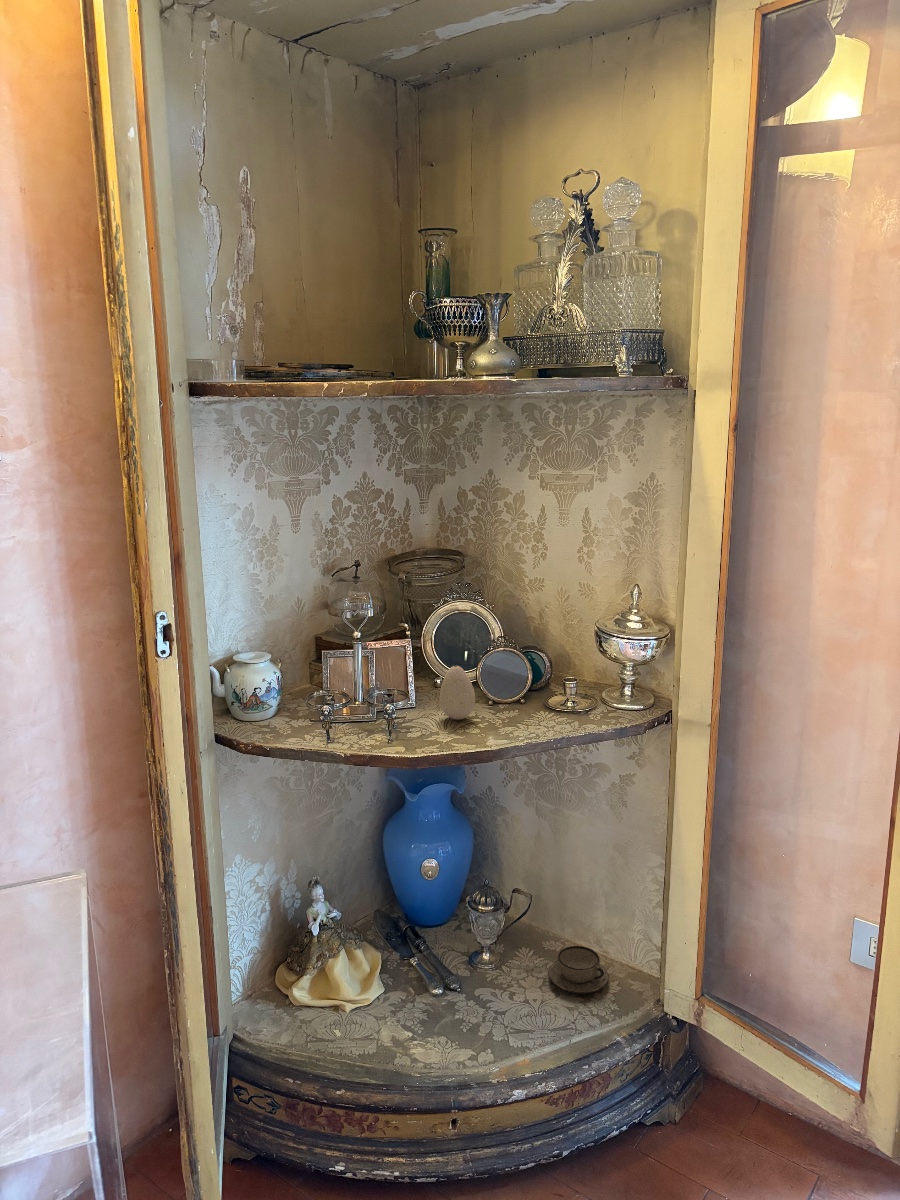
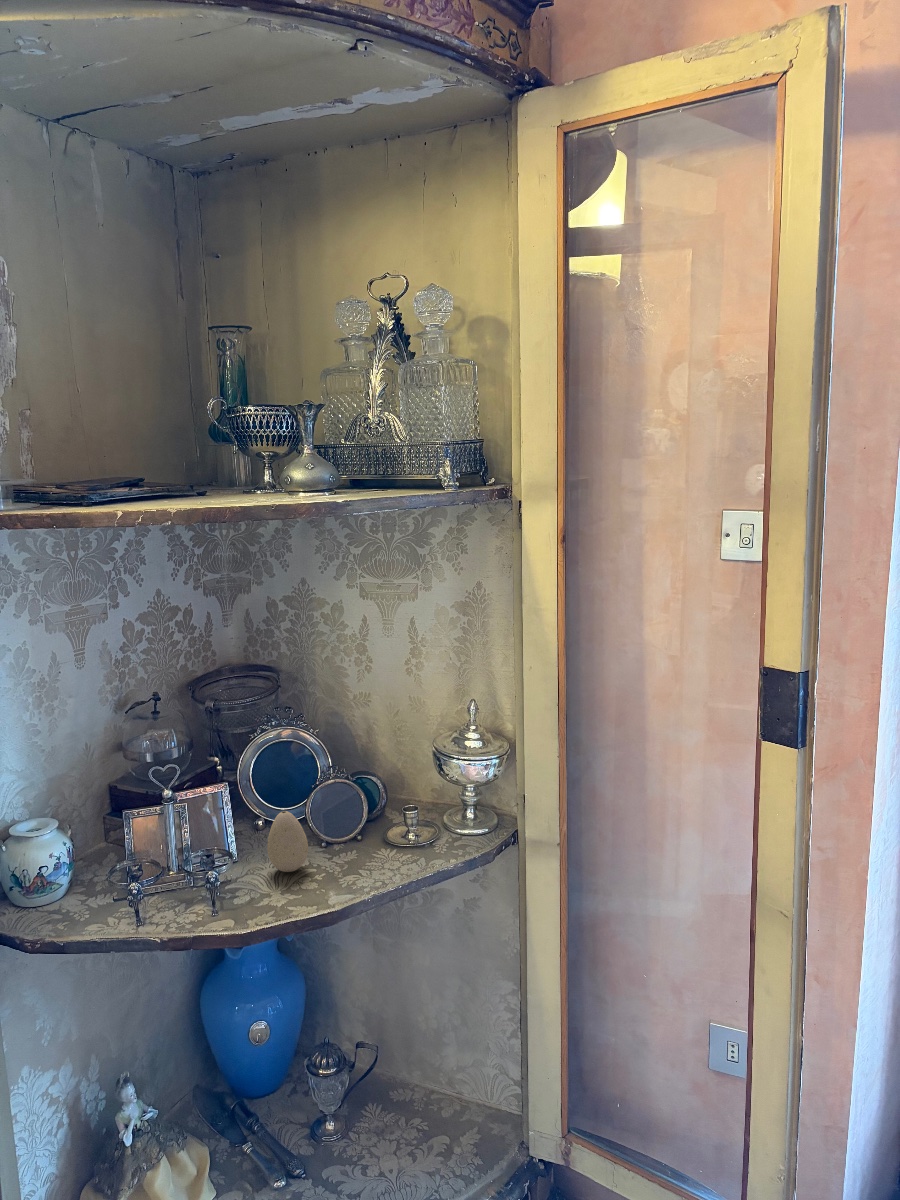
teacup: present [548,946,609,994] -> none [402,1093,468,1154]

